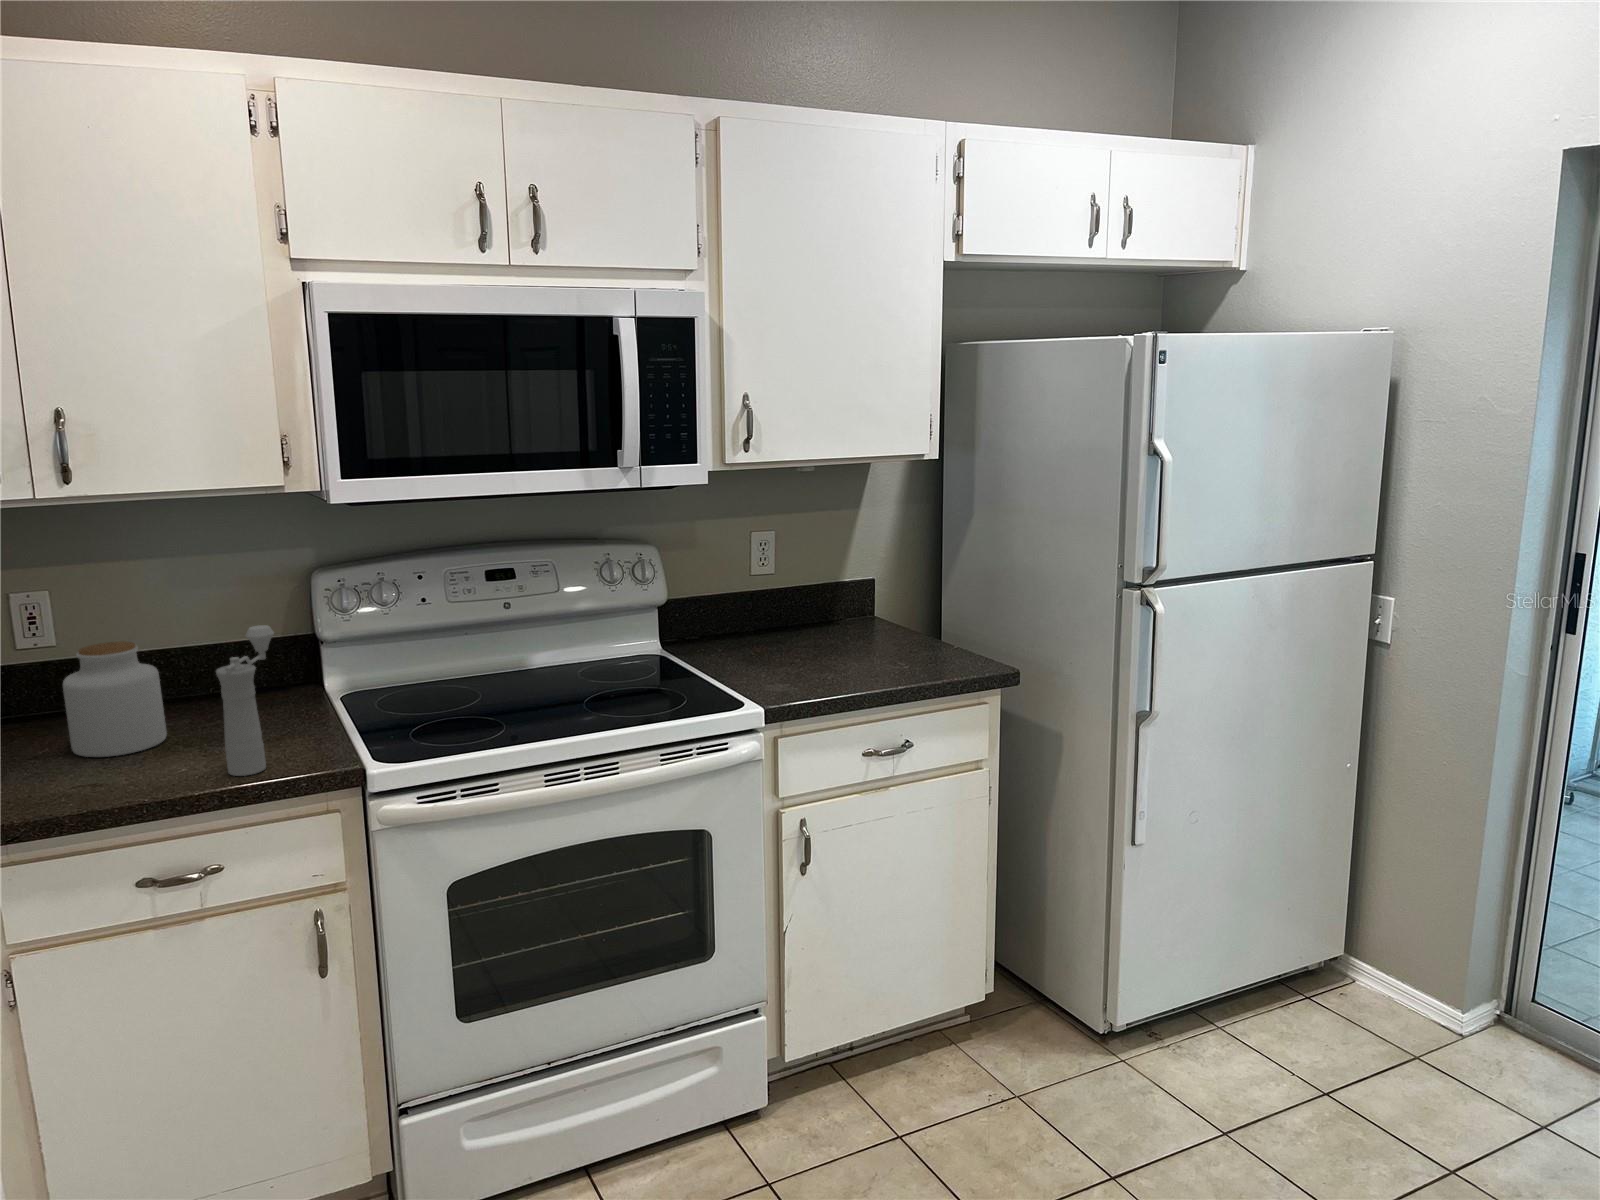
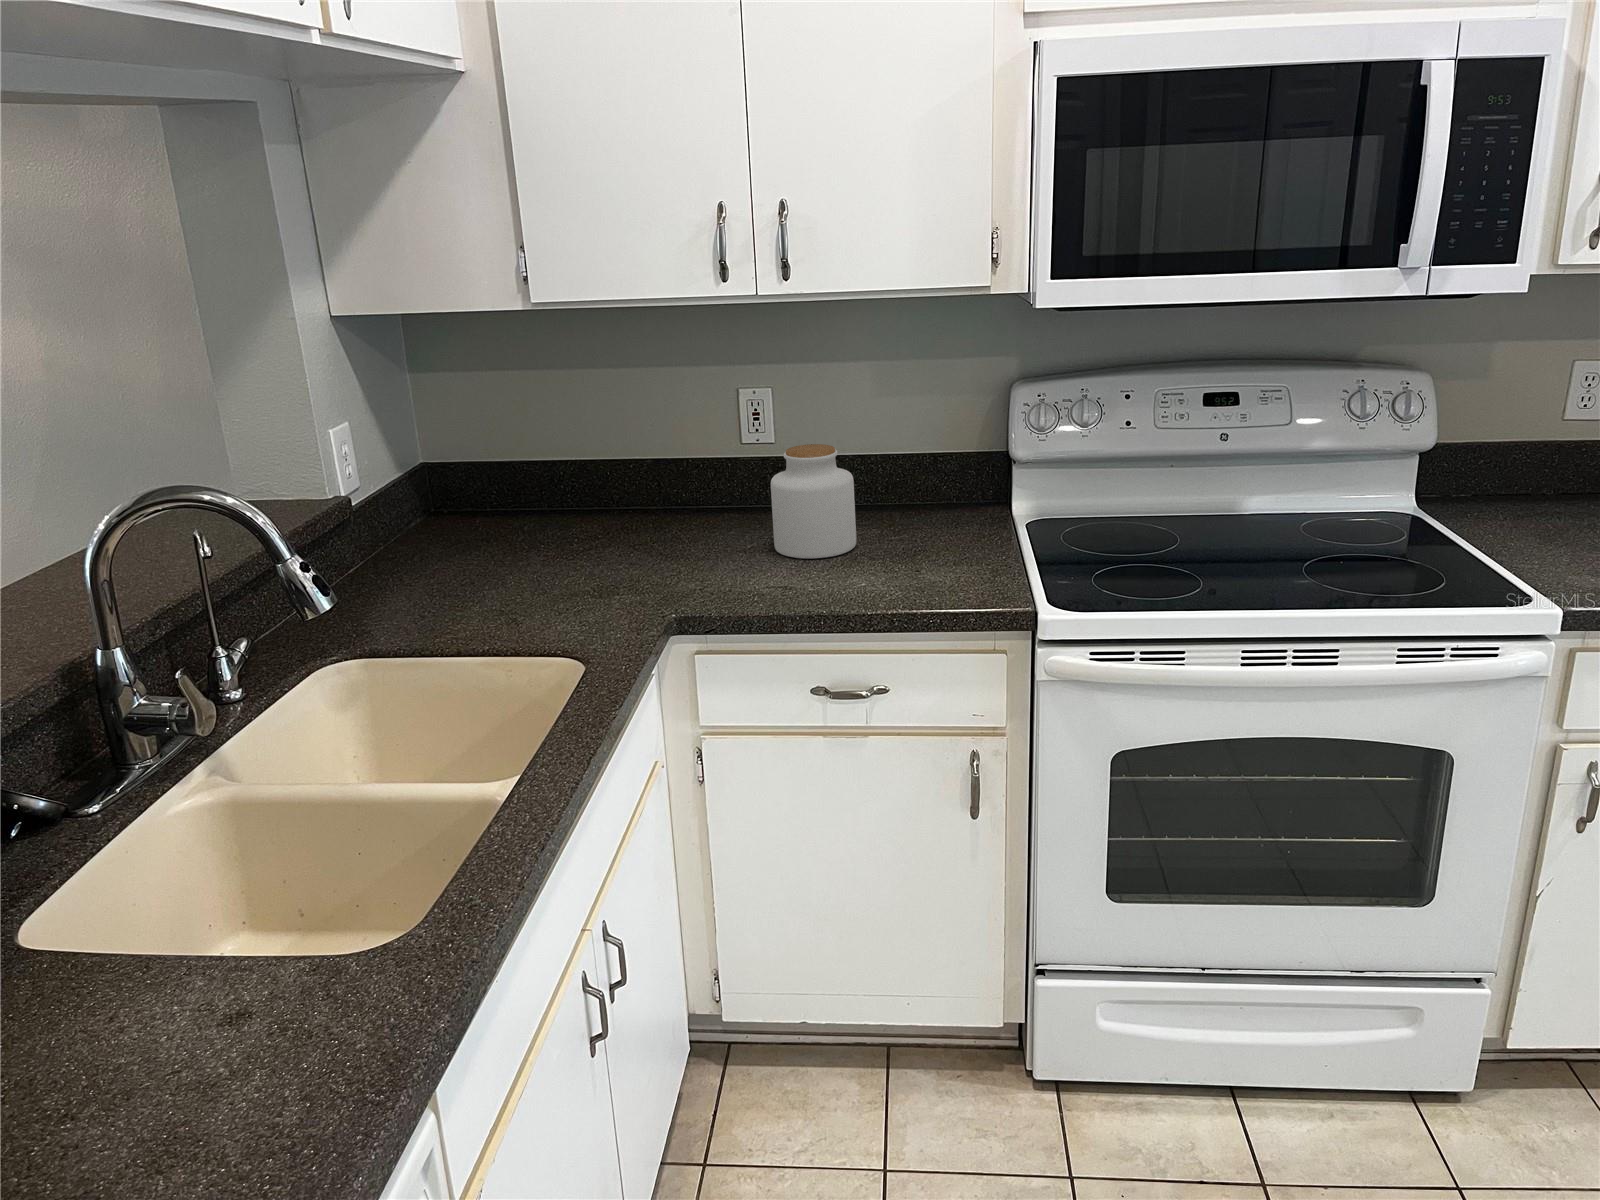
pepper mill: present [216,625,274,776] -> none [901,441,963,600]

